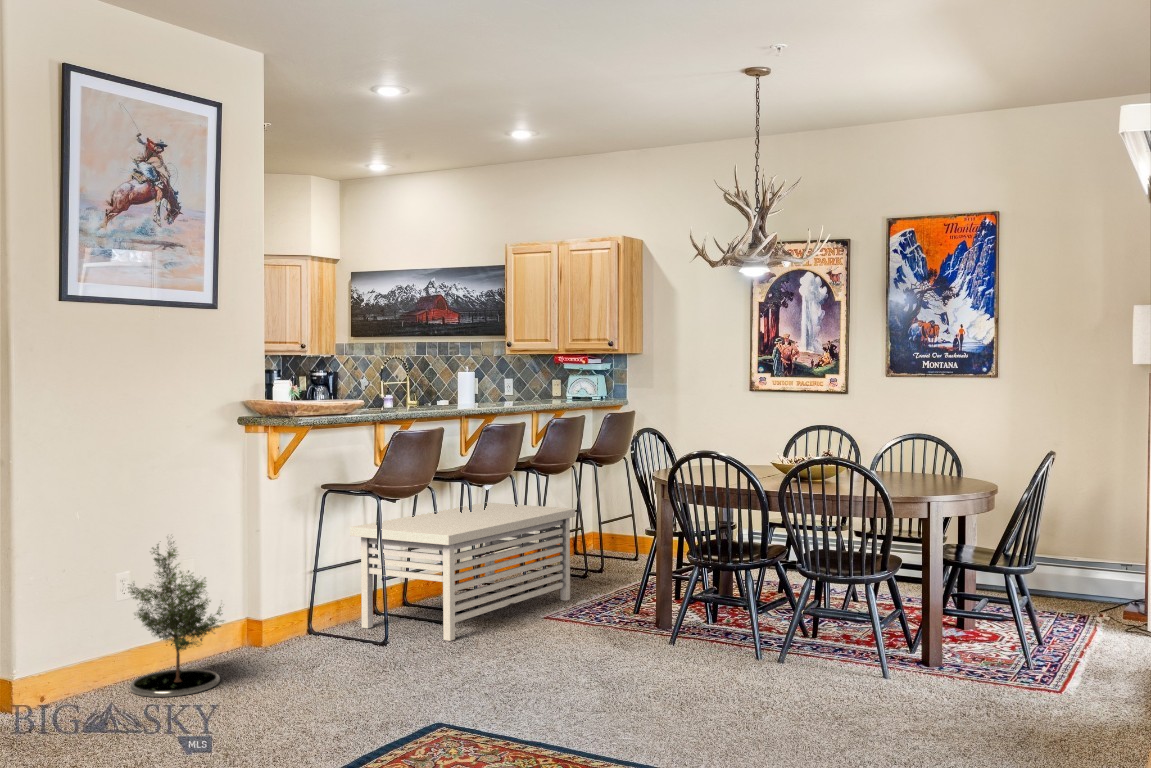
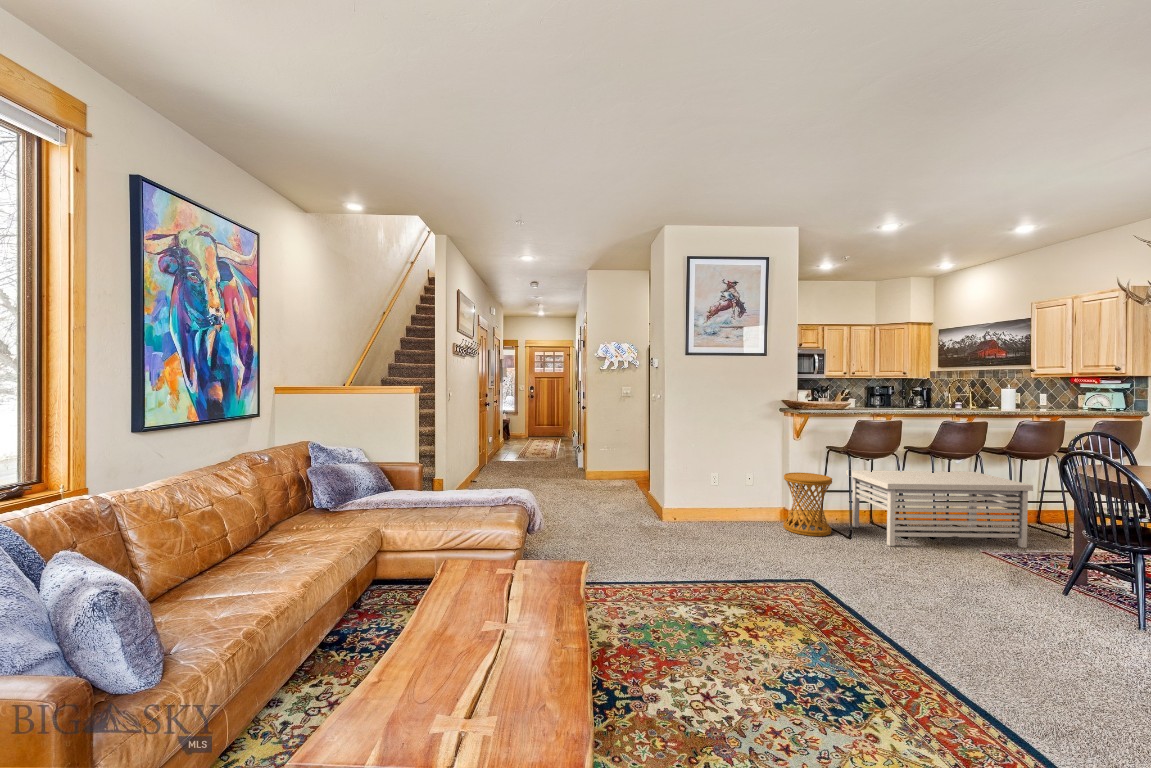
potted tree: present [128,542,224,697] -> none [707,457,748,531]
side table: none [268,542,356,663] -> present [783,472,832,536]

